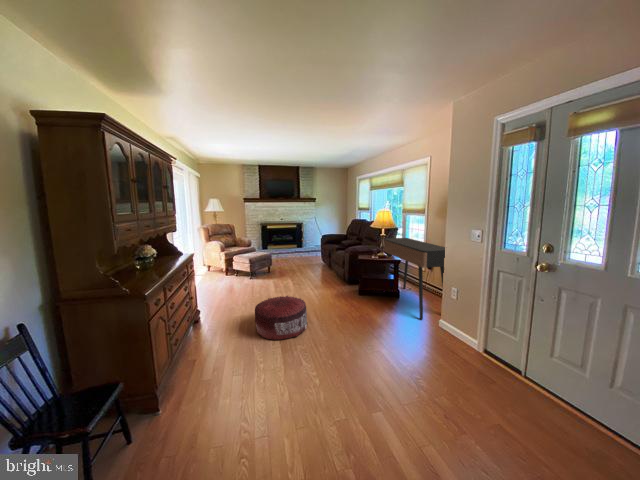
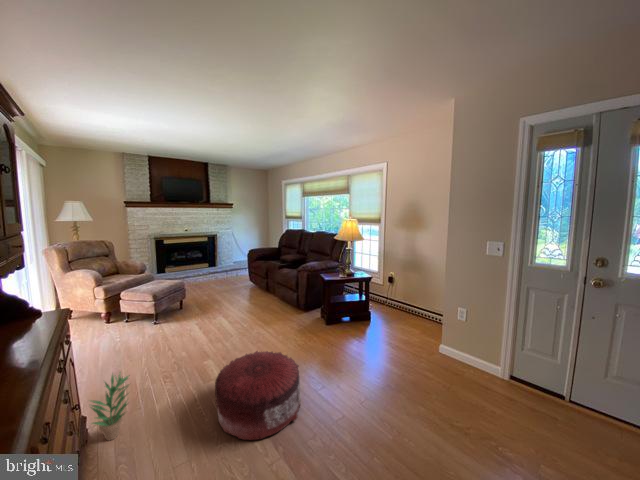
console table: present [384,238,445,319] -> none [348,251,445,348]
potted plant: none [198,290,217,325] -> present [91,375,128,440]

